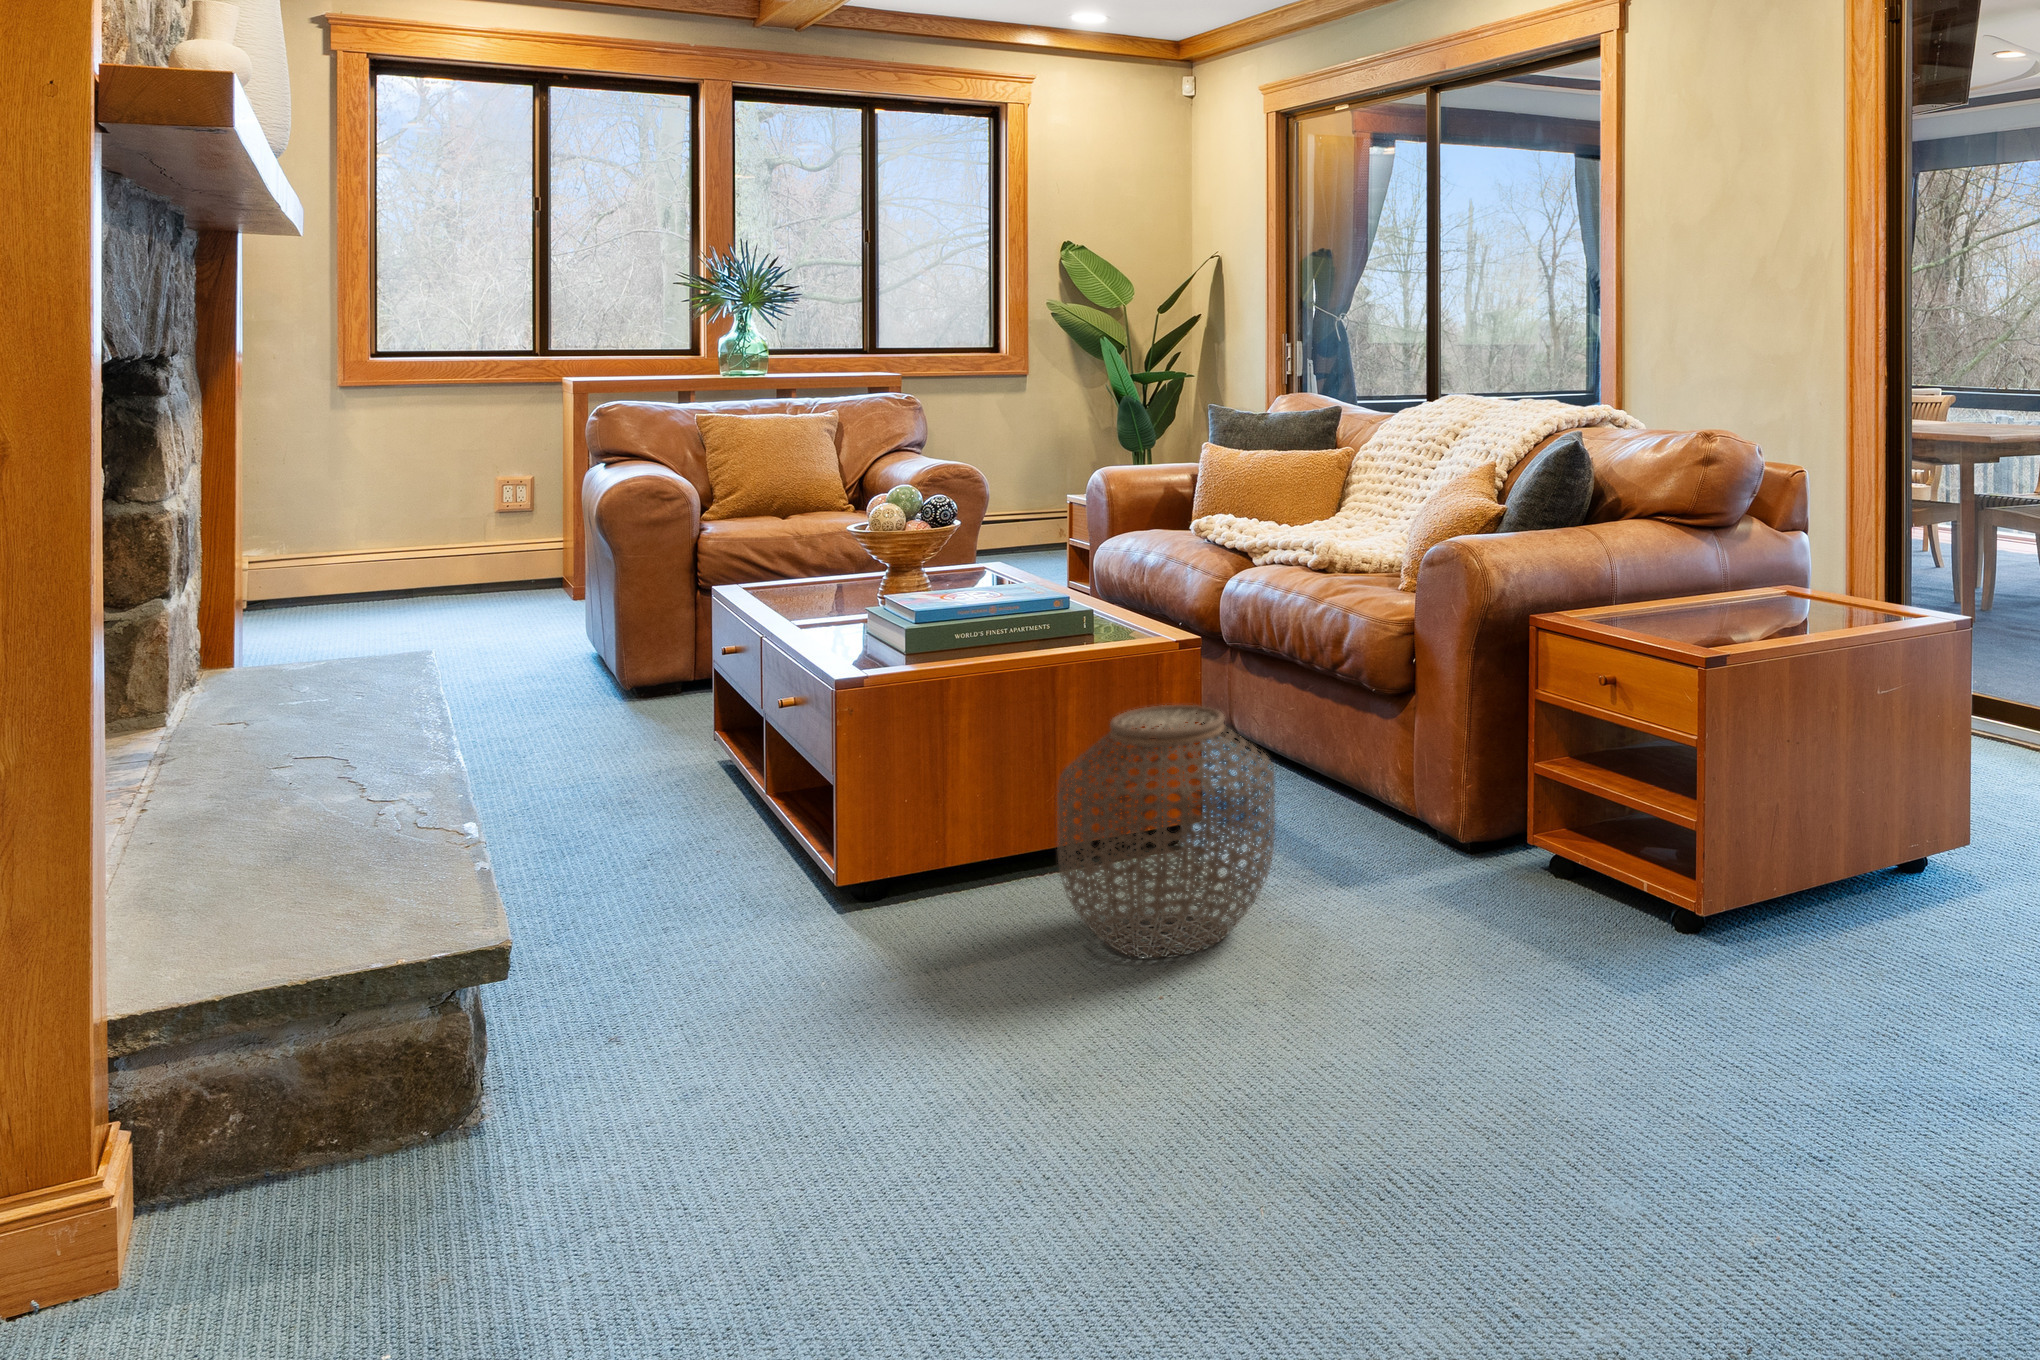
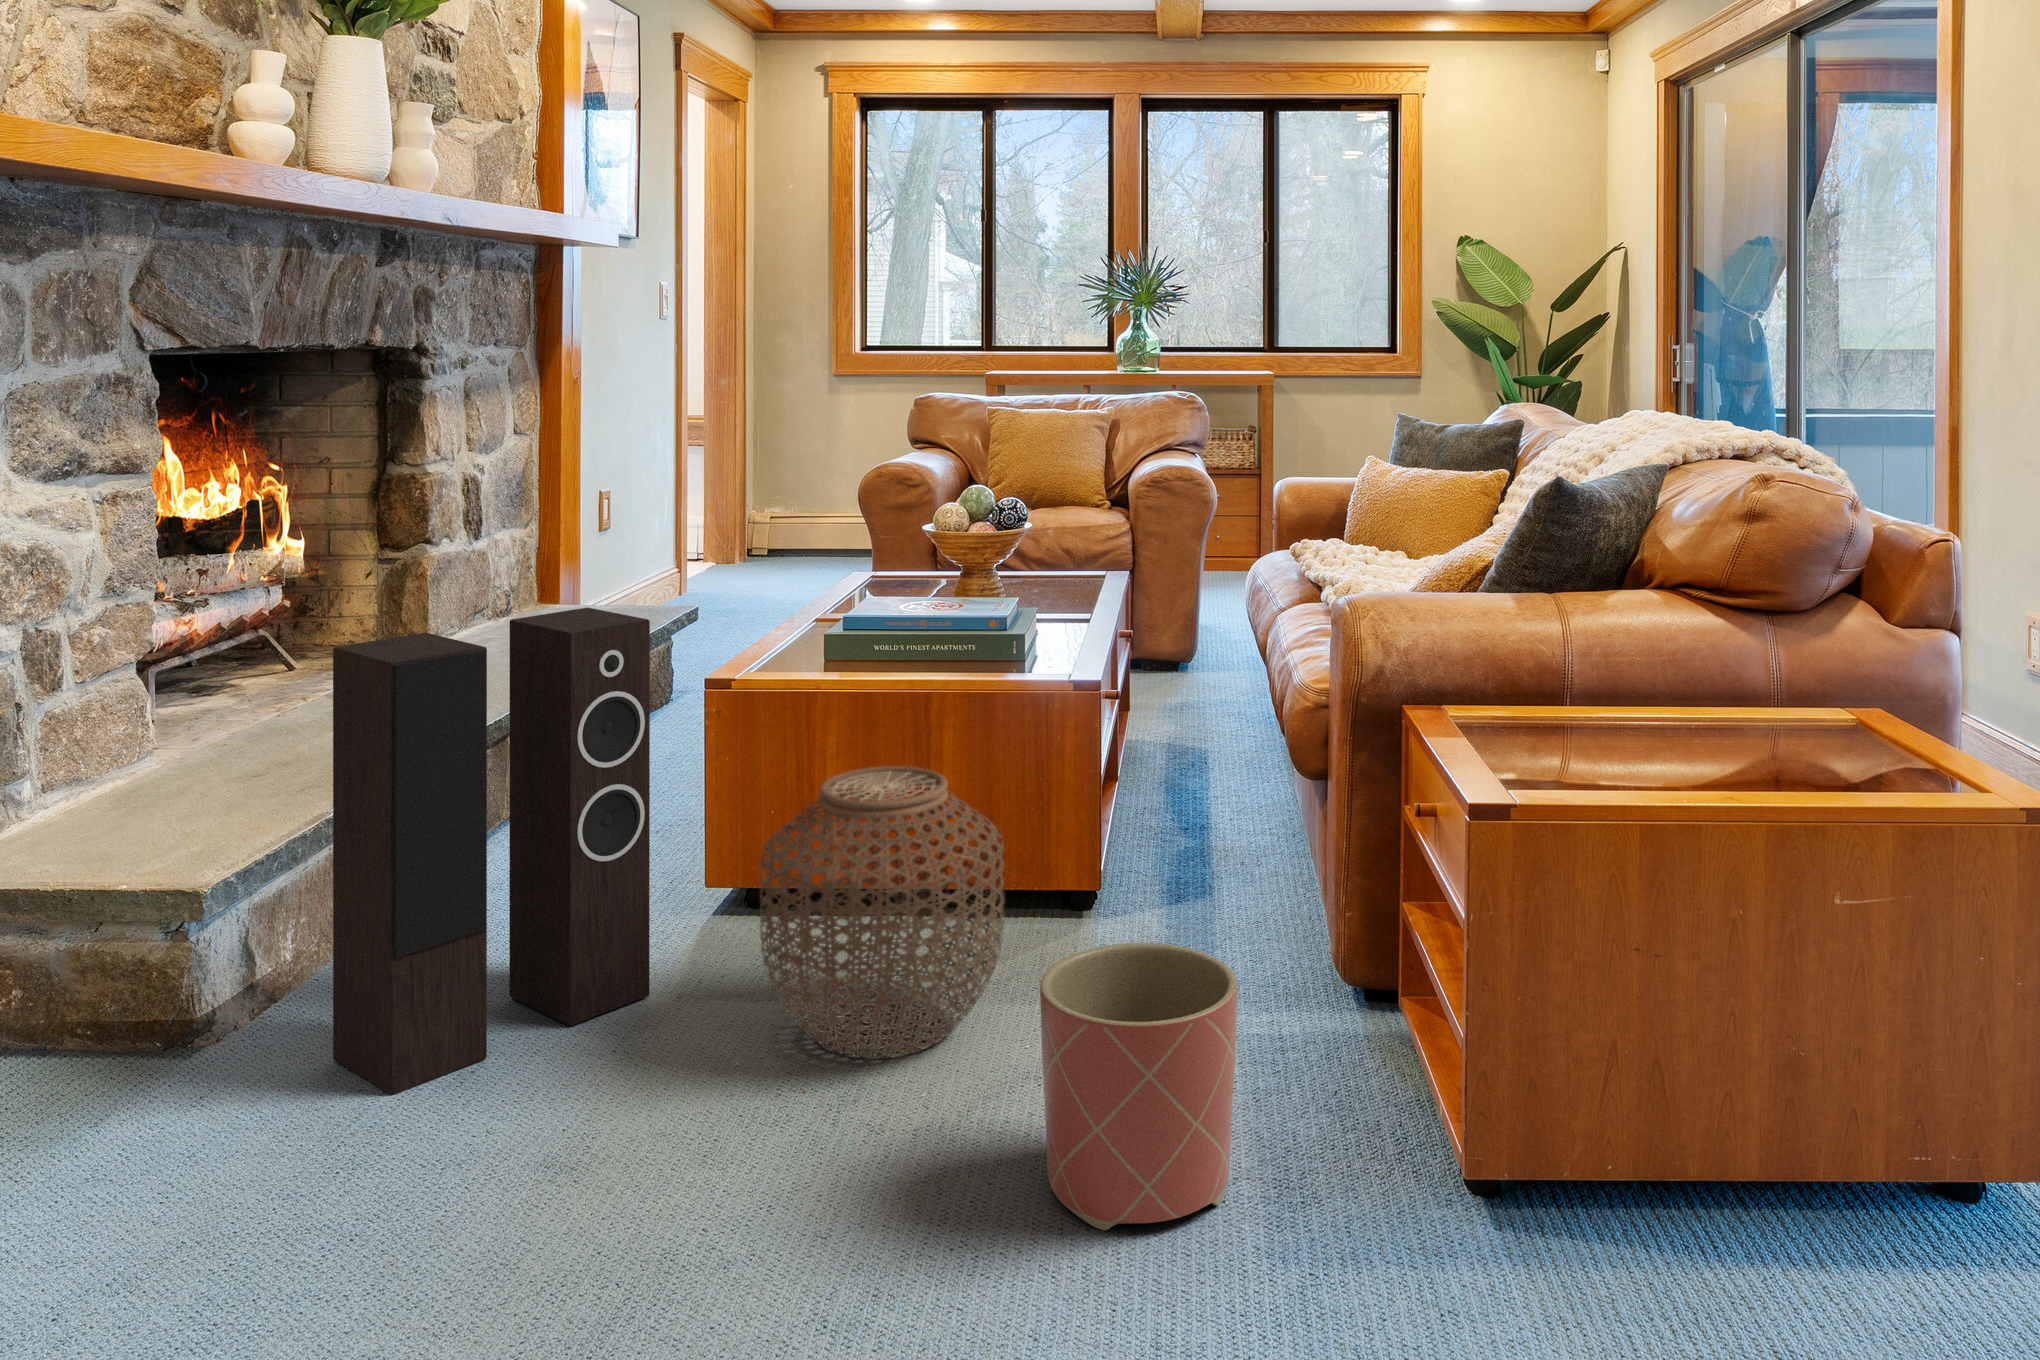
speaker: none [661,601,908,1093] -> present [333,608,650,1095]
planter: none [1431,782,1579,982] -> present [1040,943,1238,1230]

